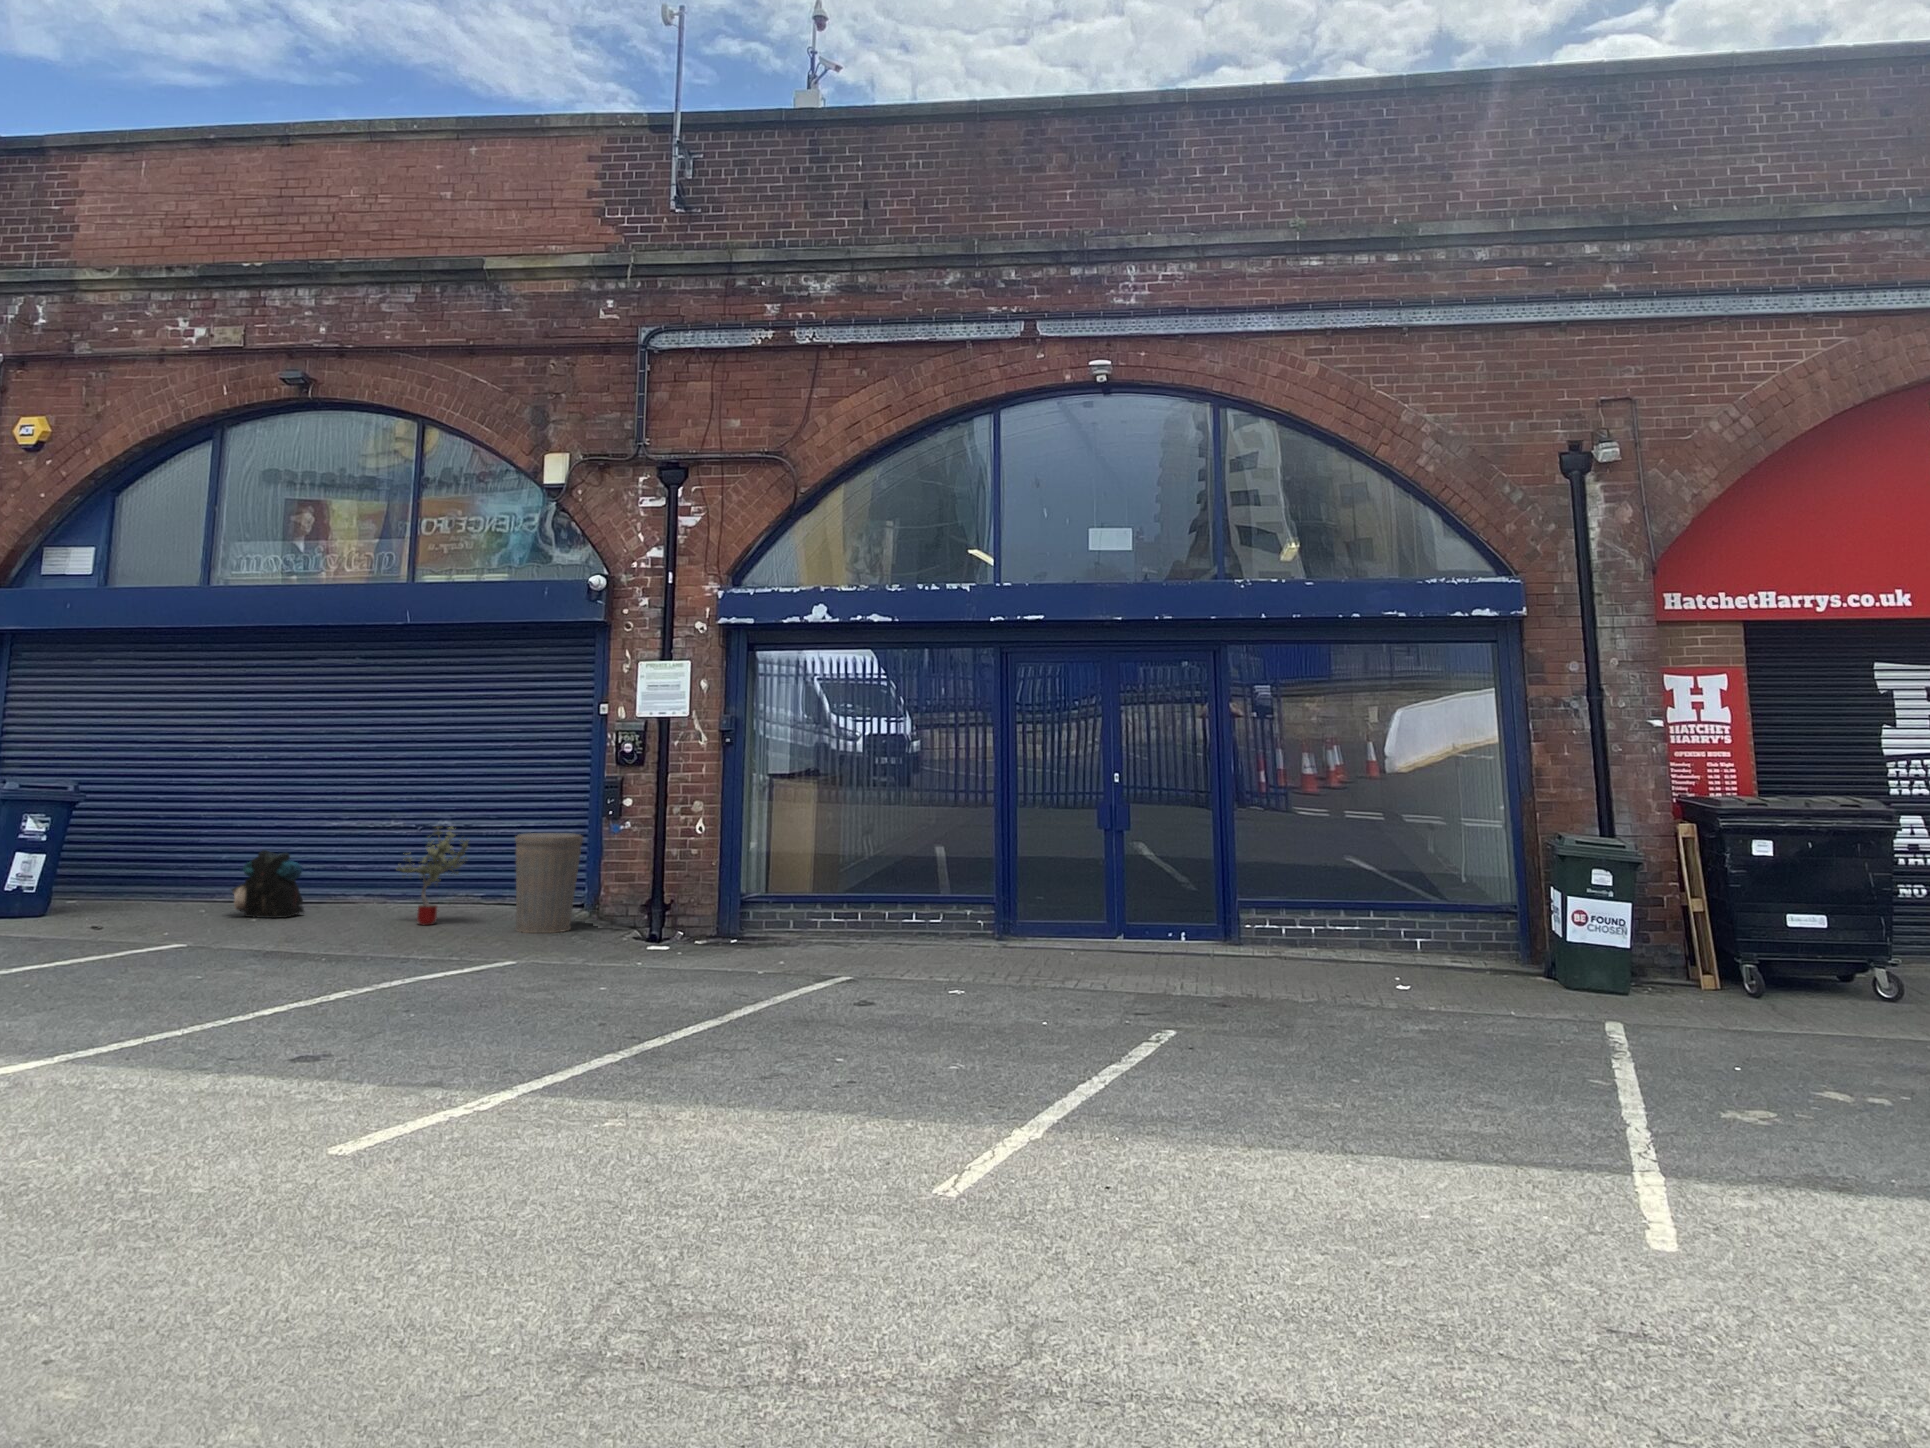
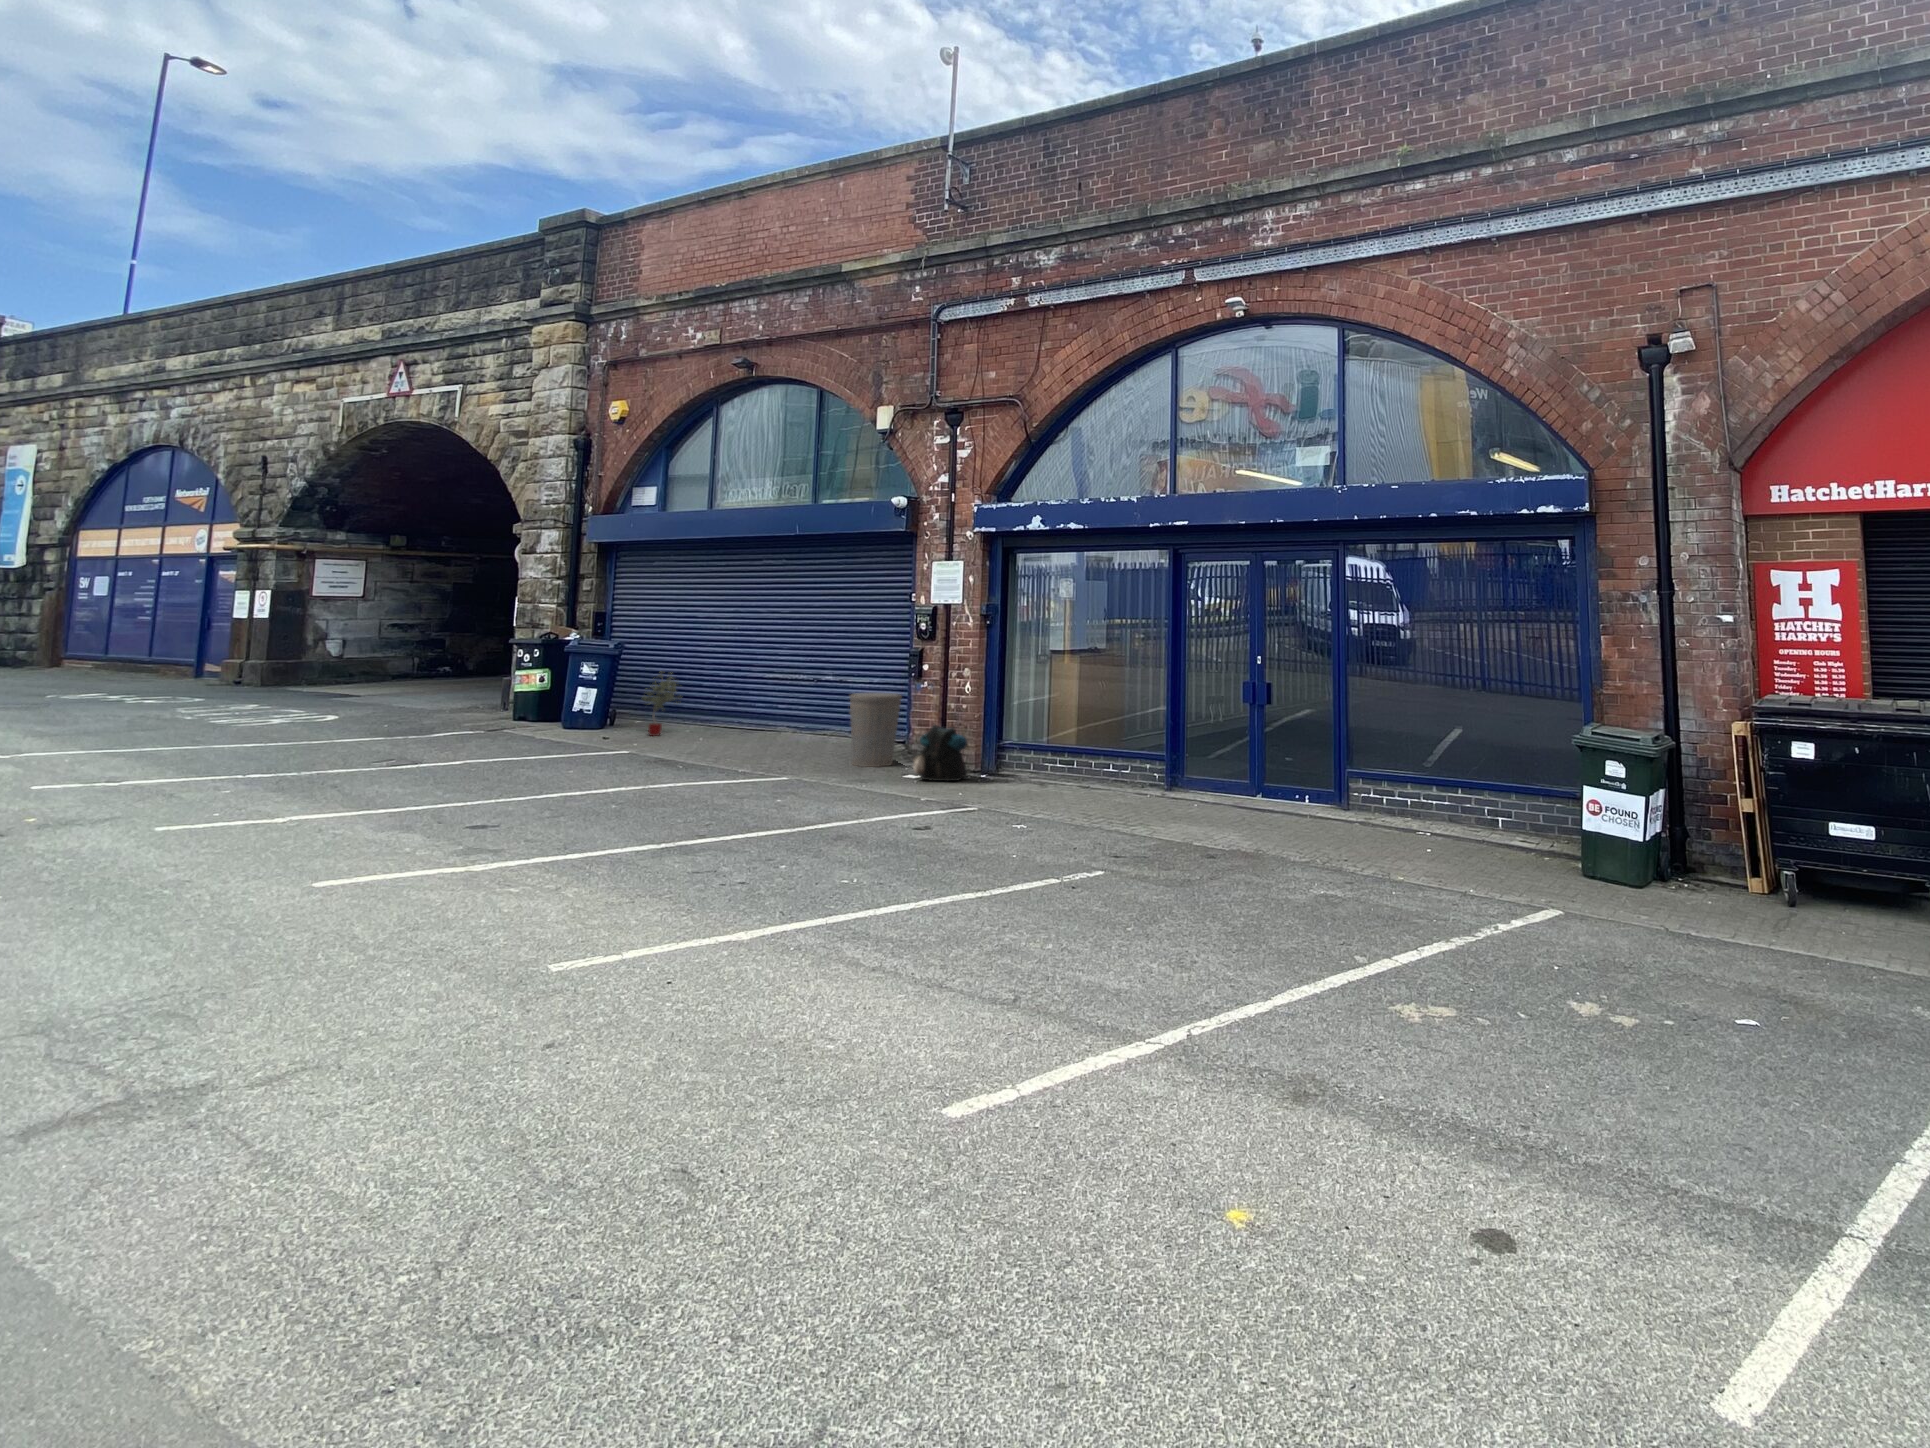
potted tree: present [397,826,469,925] -> present [642,671,679,736]
backpack: present [232,850,305,918] -> present [912,725,967,781]

